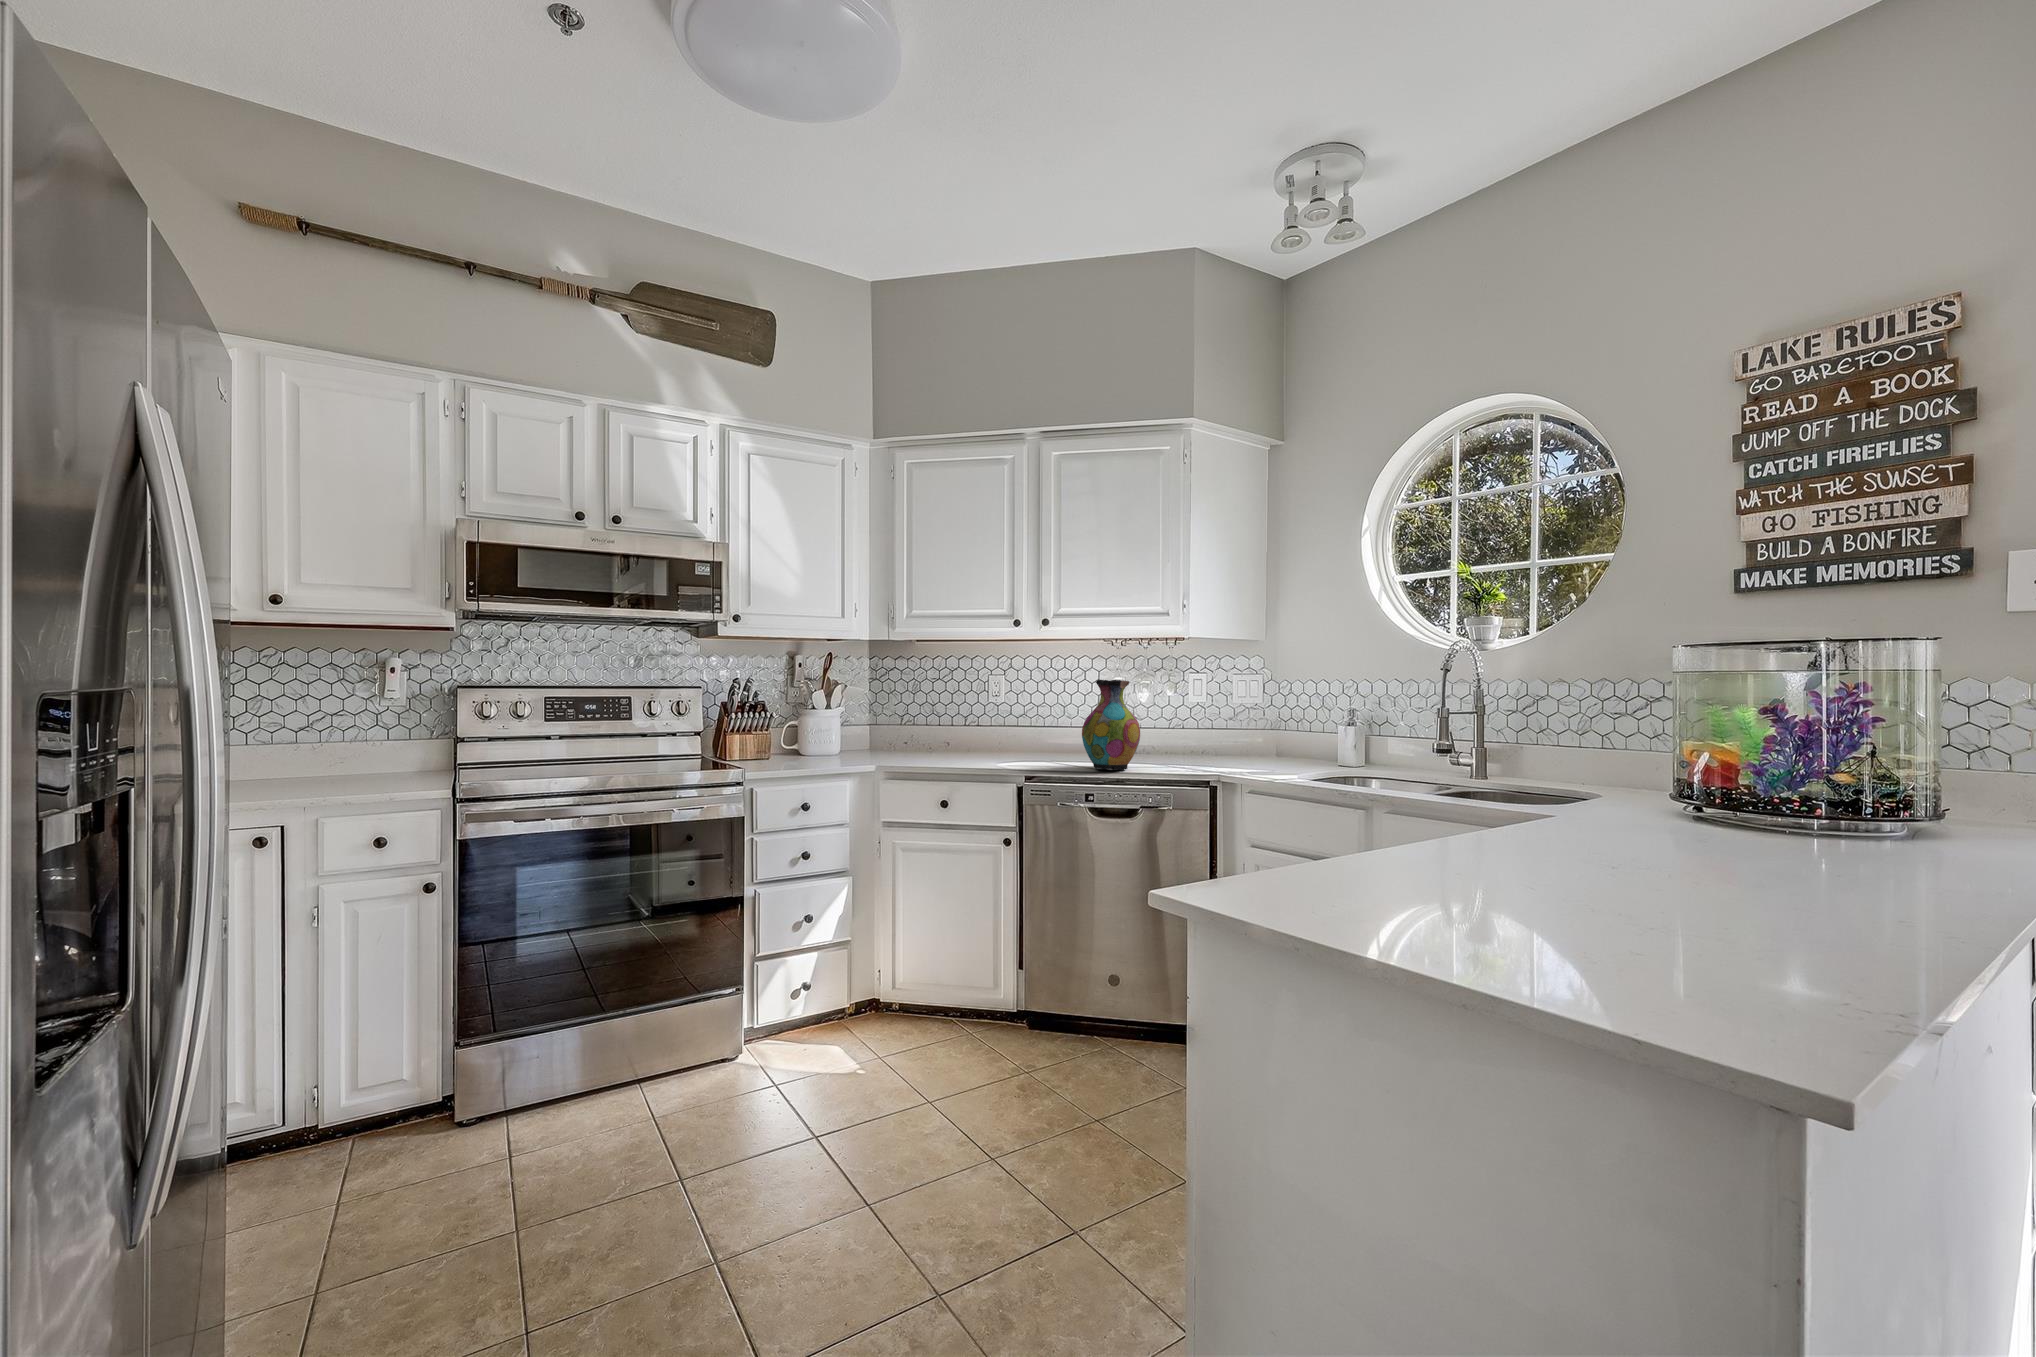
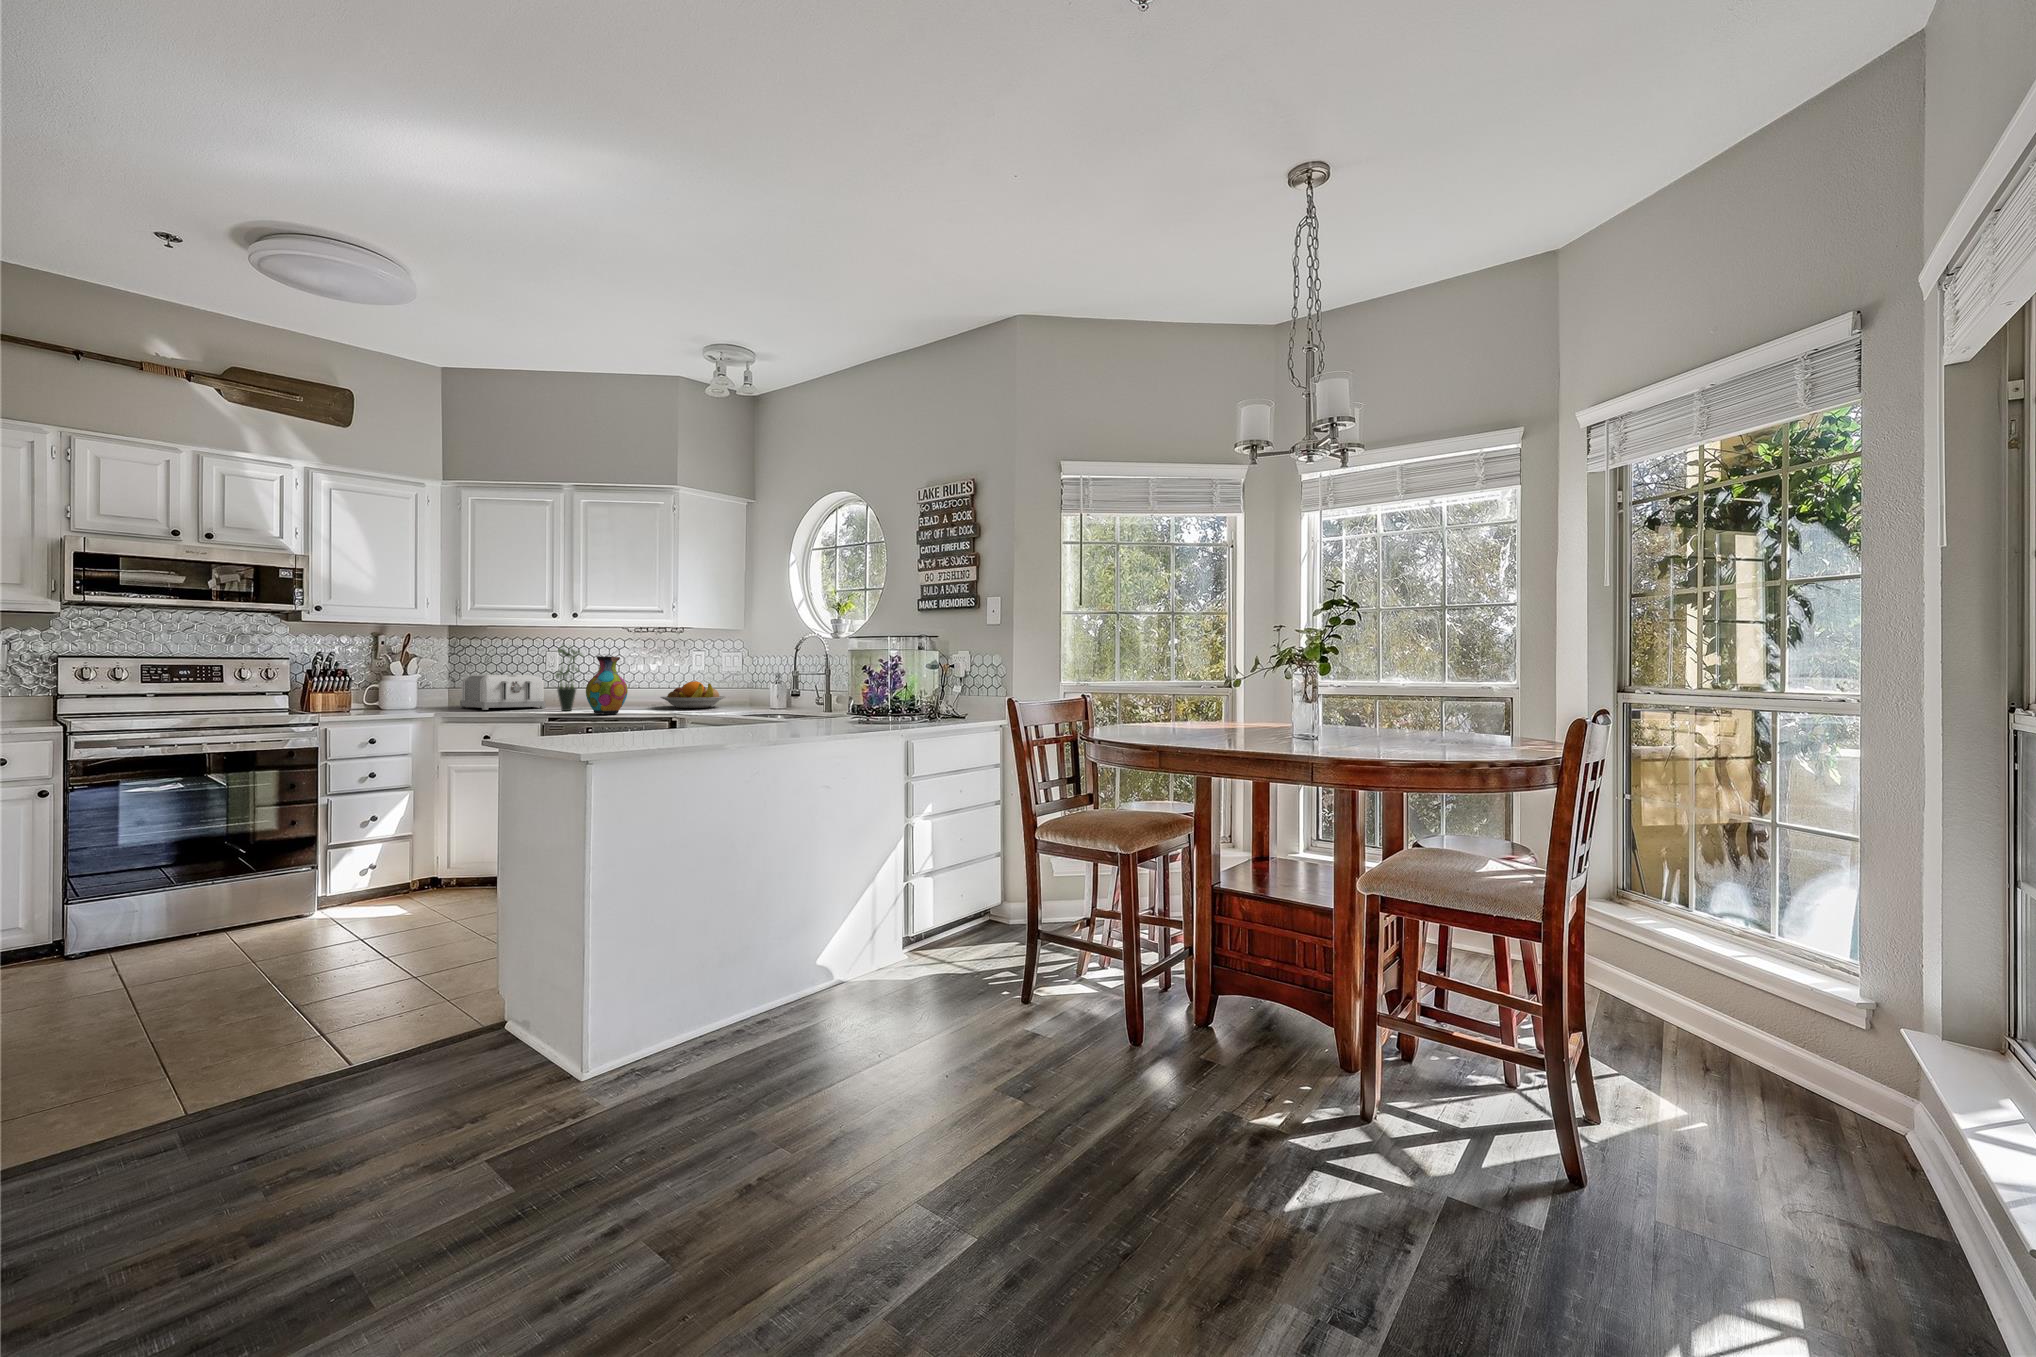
potted plant: none [1028,663,1066,761] -> present [556,646,582,711]
toaster: none [892,706,1003,759] -> present [460,675,546,710]
fruit bowl: none [1160,716,1255,758] -> present [660,681,726,708]

